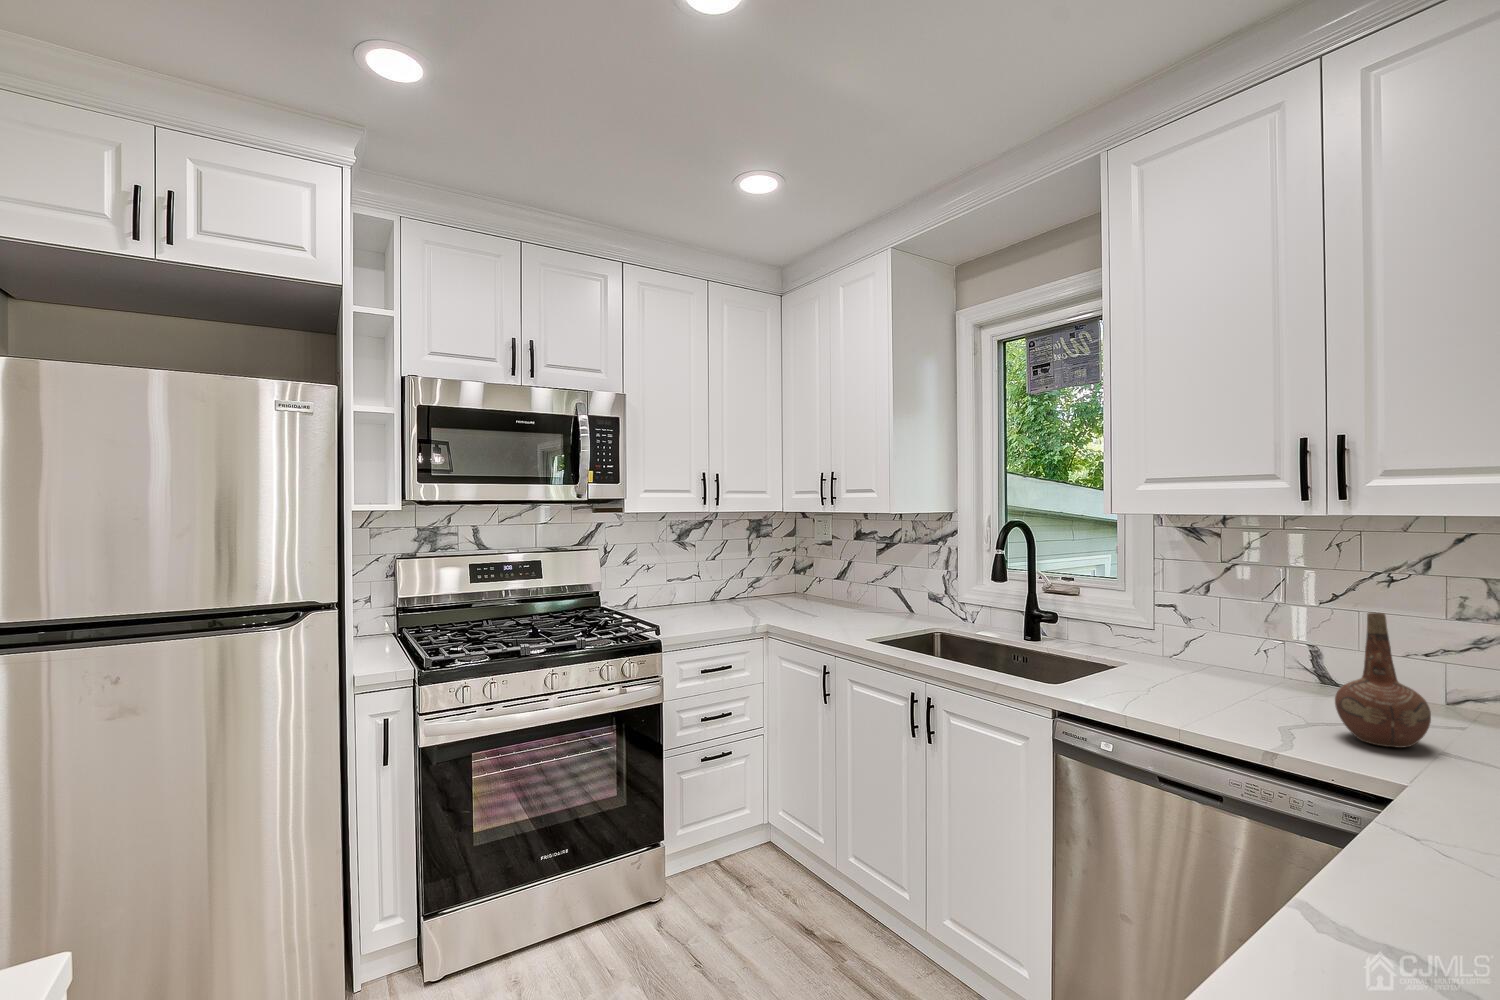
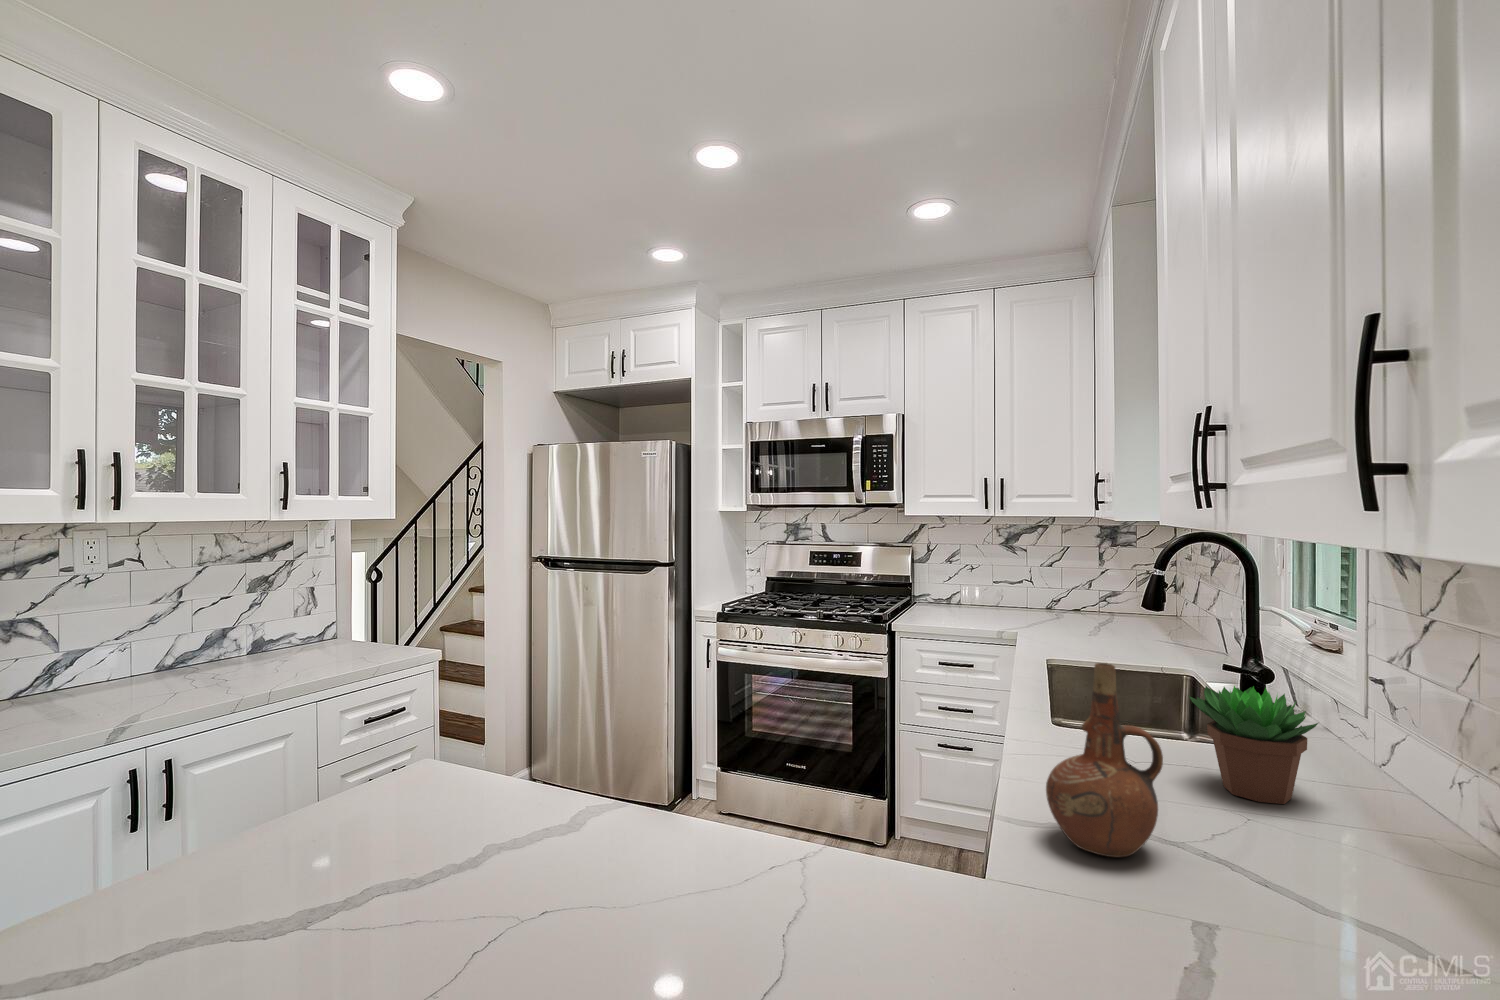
succulent plant: none [1207,618,1293,692] -> present [1189,686,1318,804]

